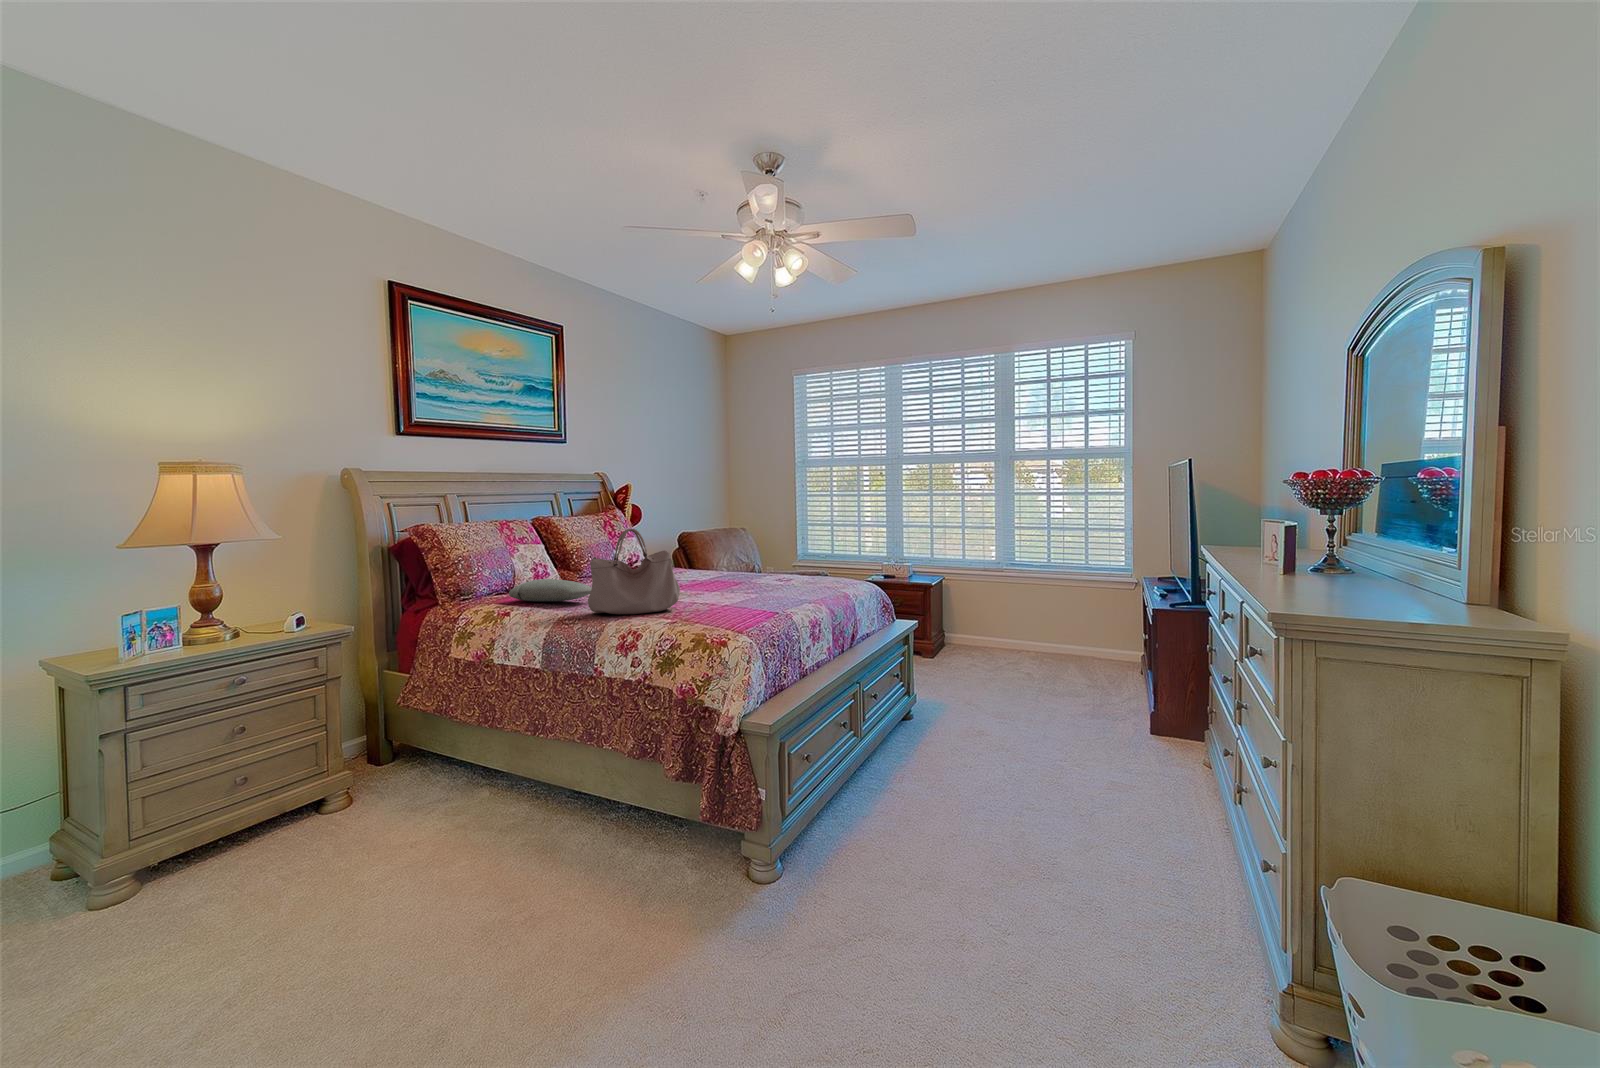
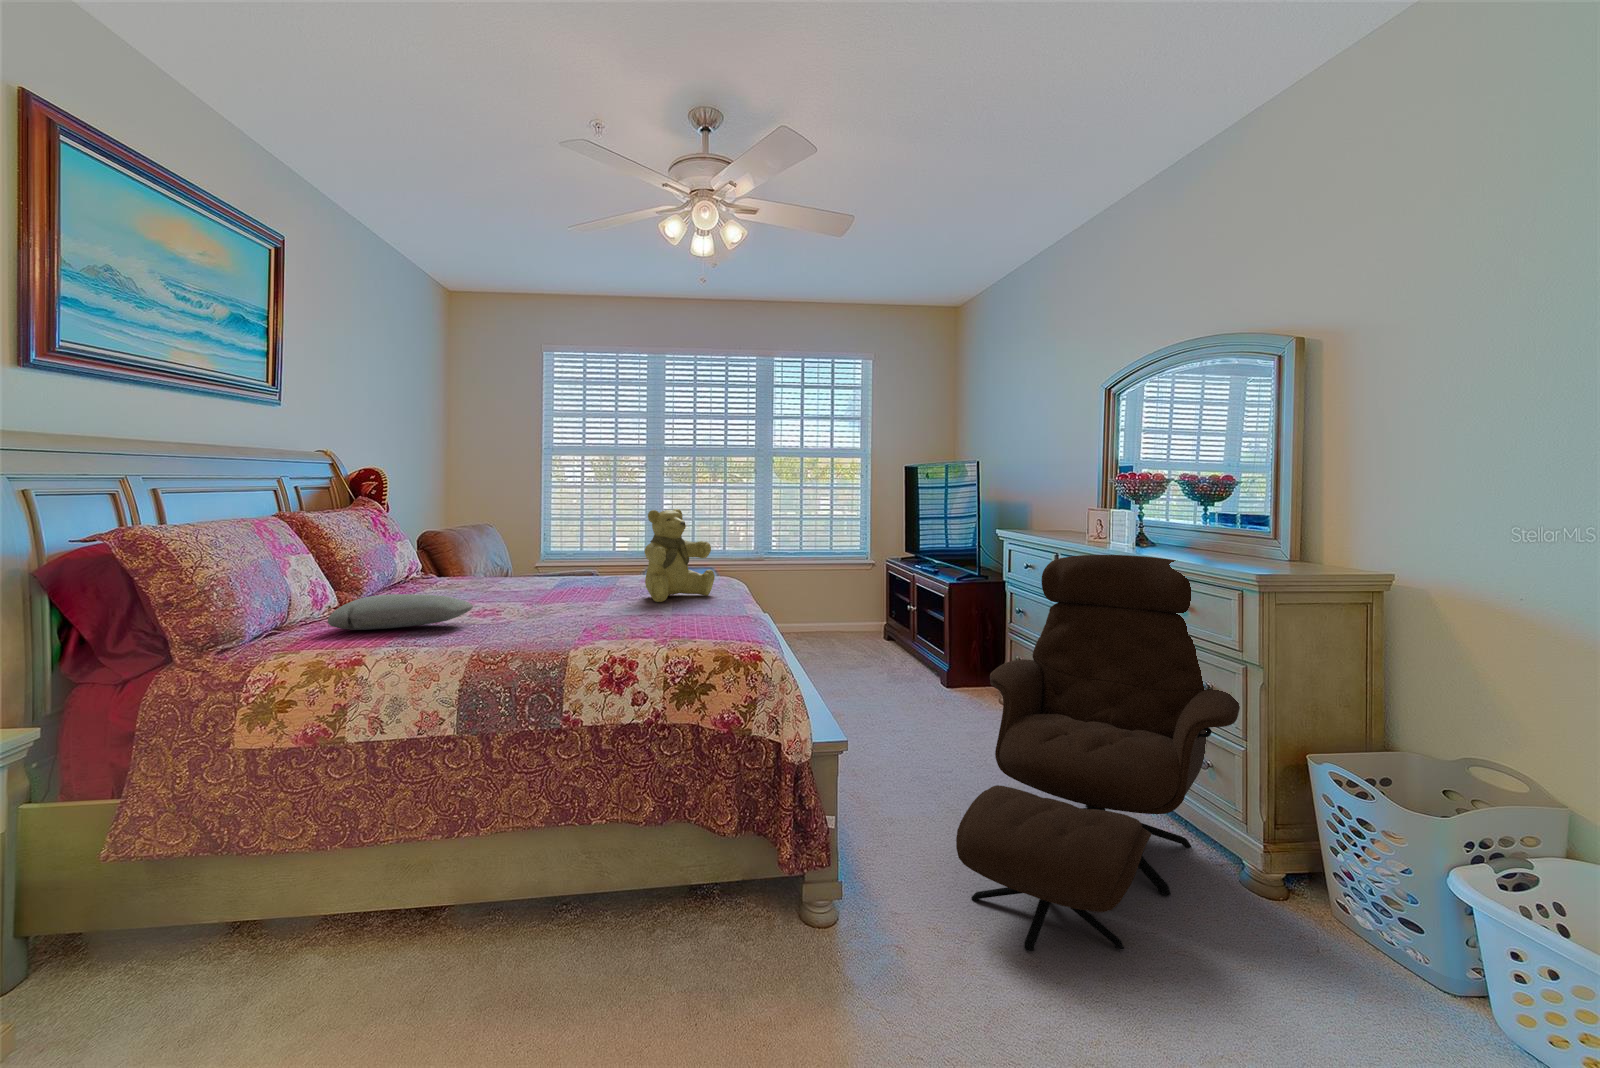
teddy bear: none [733,522,799,599] -> present [645,509,715,602]
handbag: present [588,529,680,614] -> none [510,515,622,637]
lounge chair: none [857,582,1218,946] -> present [956,555,1240,951]

